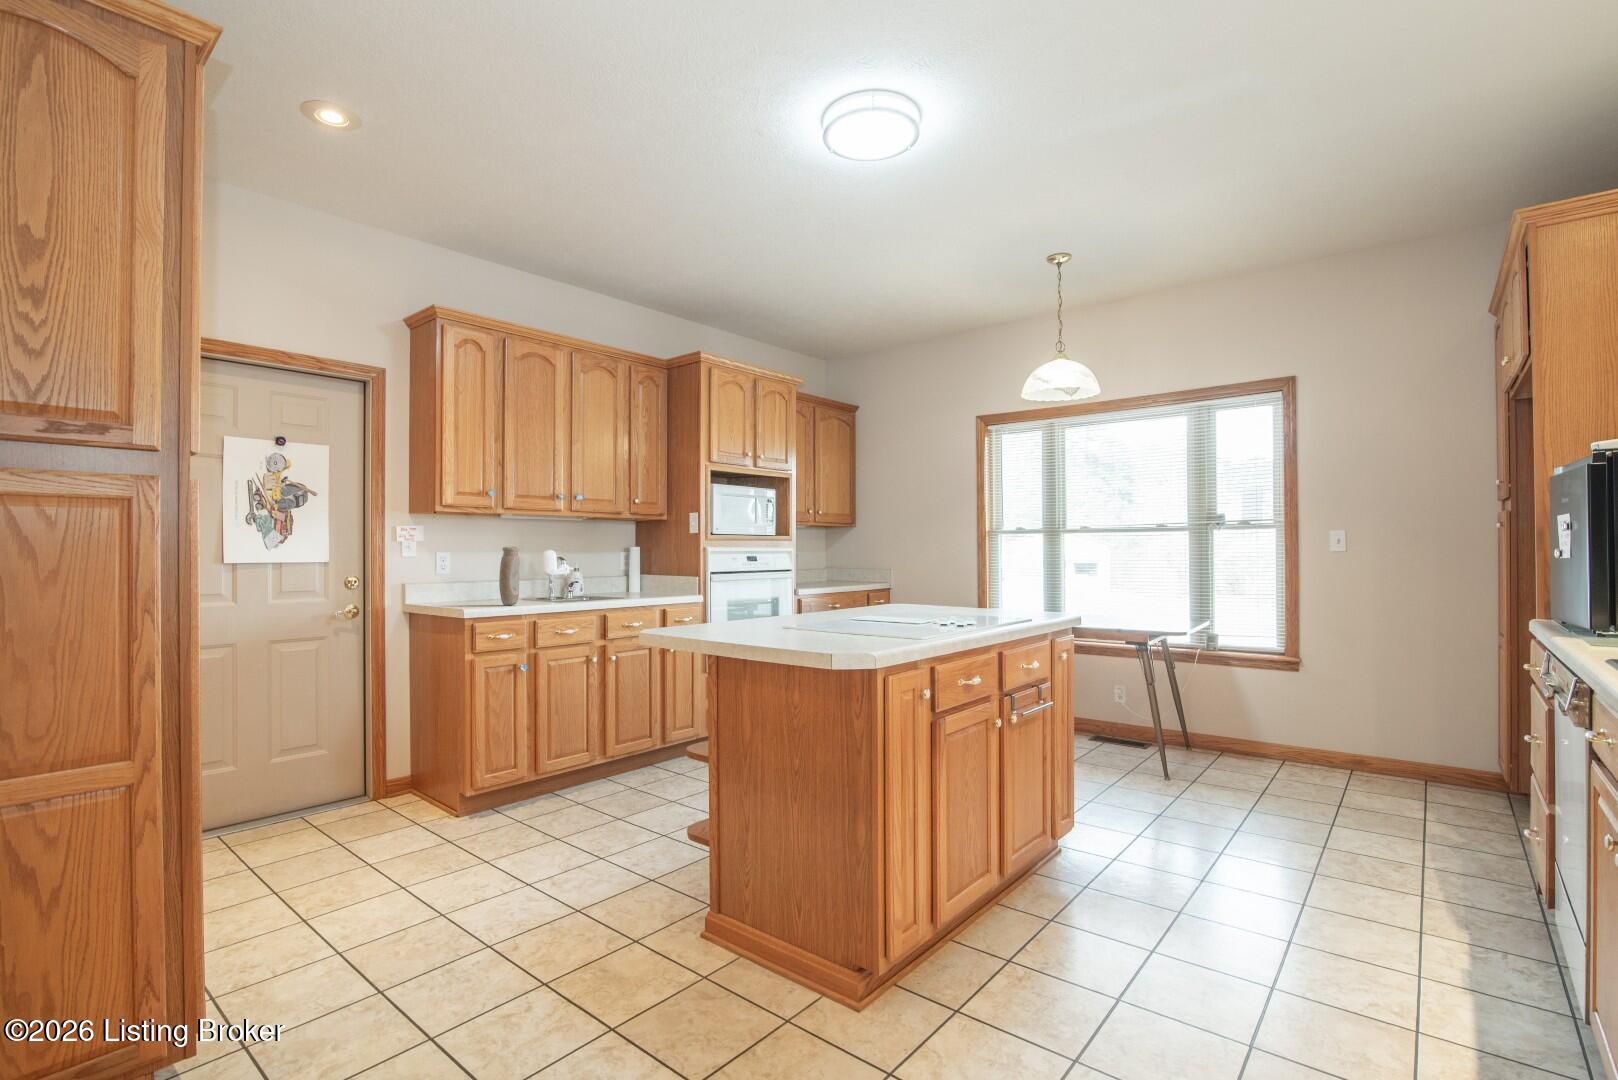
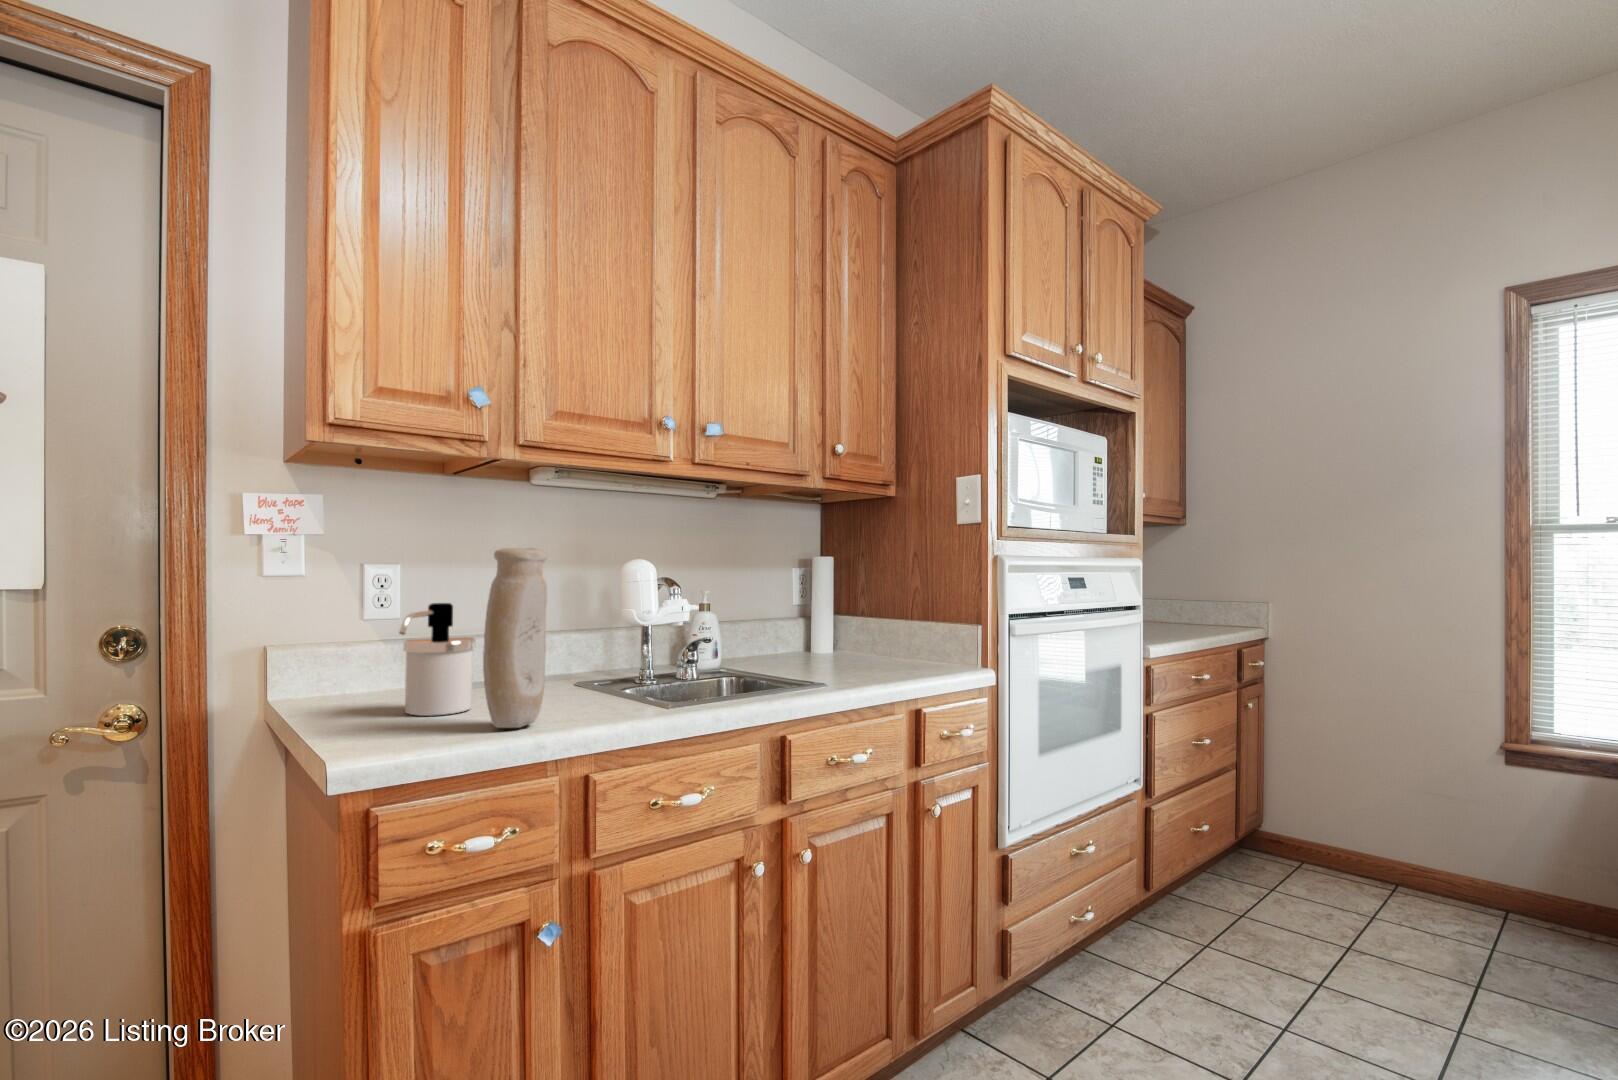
soap dispenser: none [465,566,490,604] -> present [399,603,476,716]

